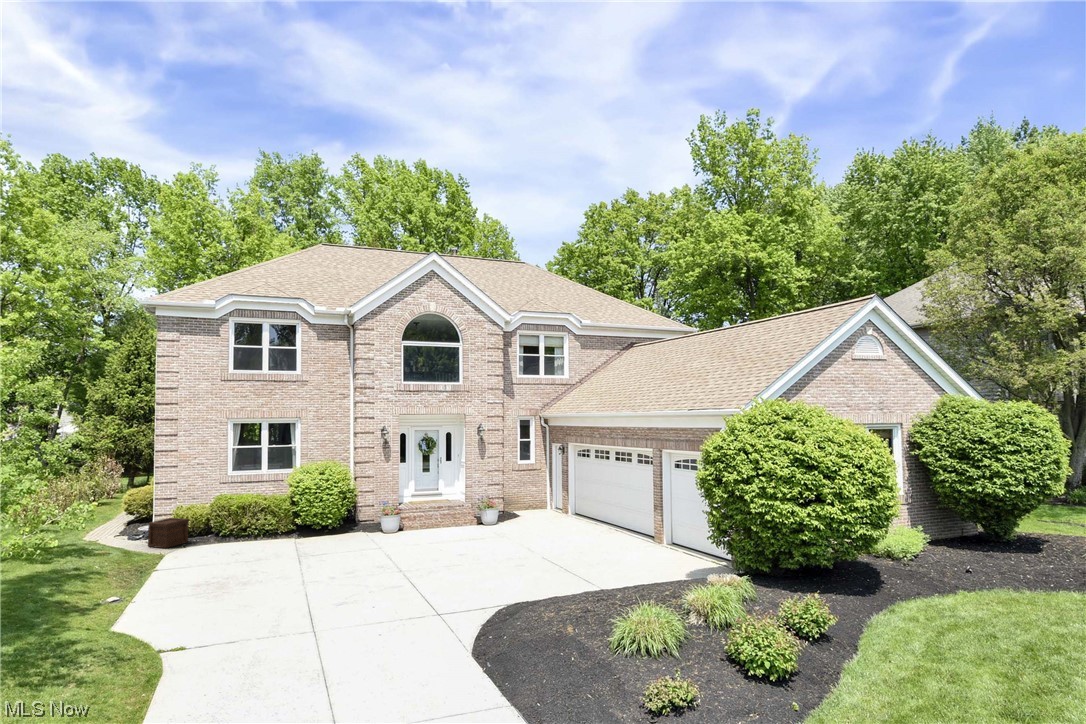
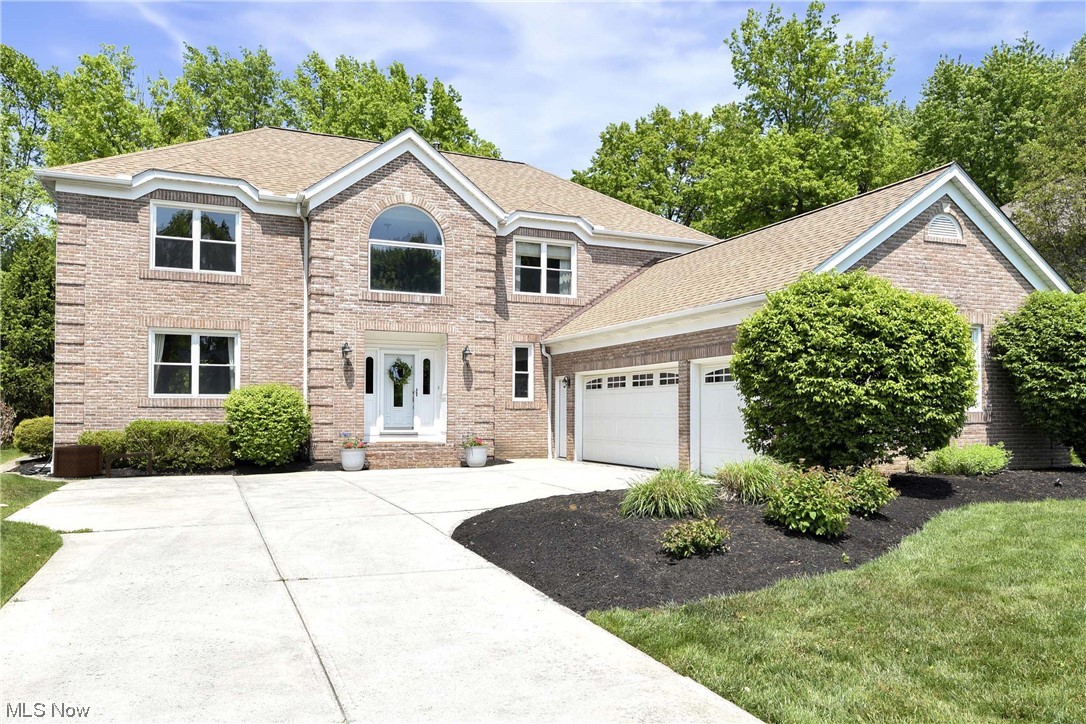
bench: none [189,524,228,549] -> present [105,452,152,478]

